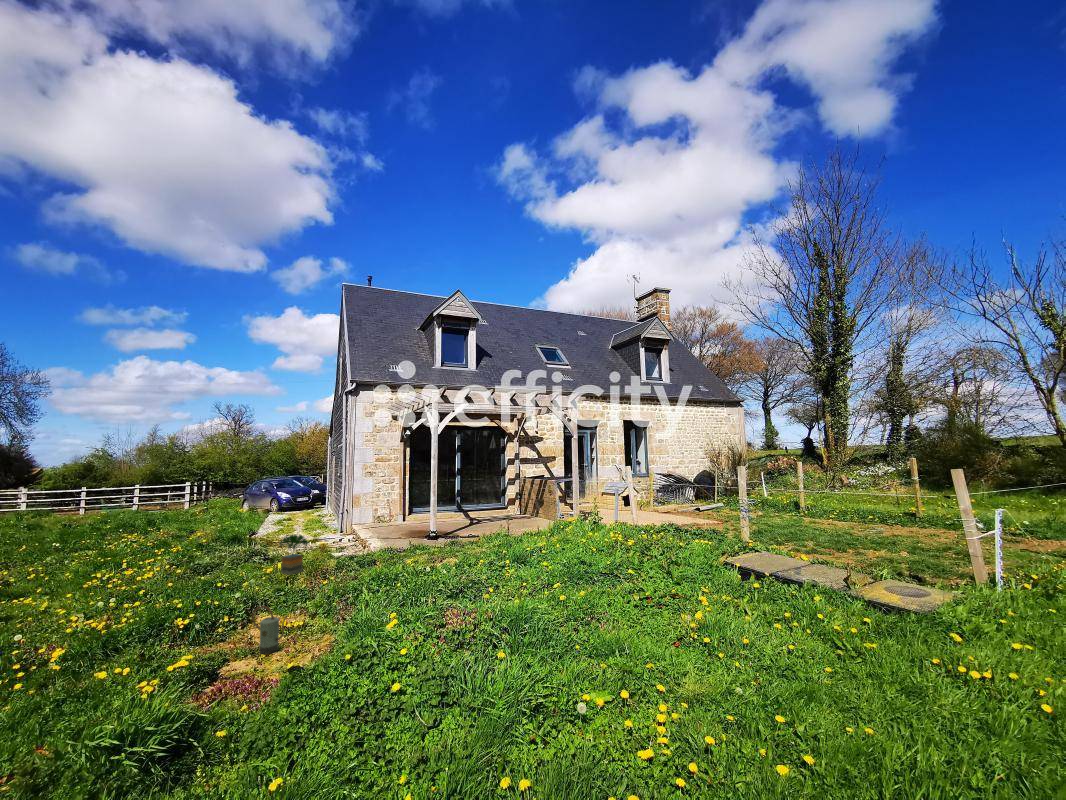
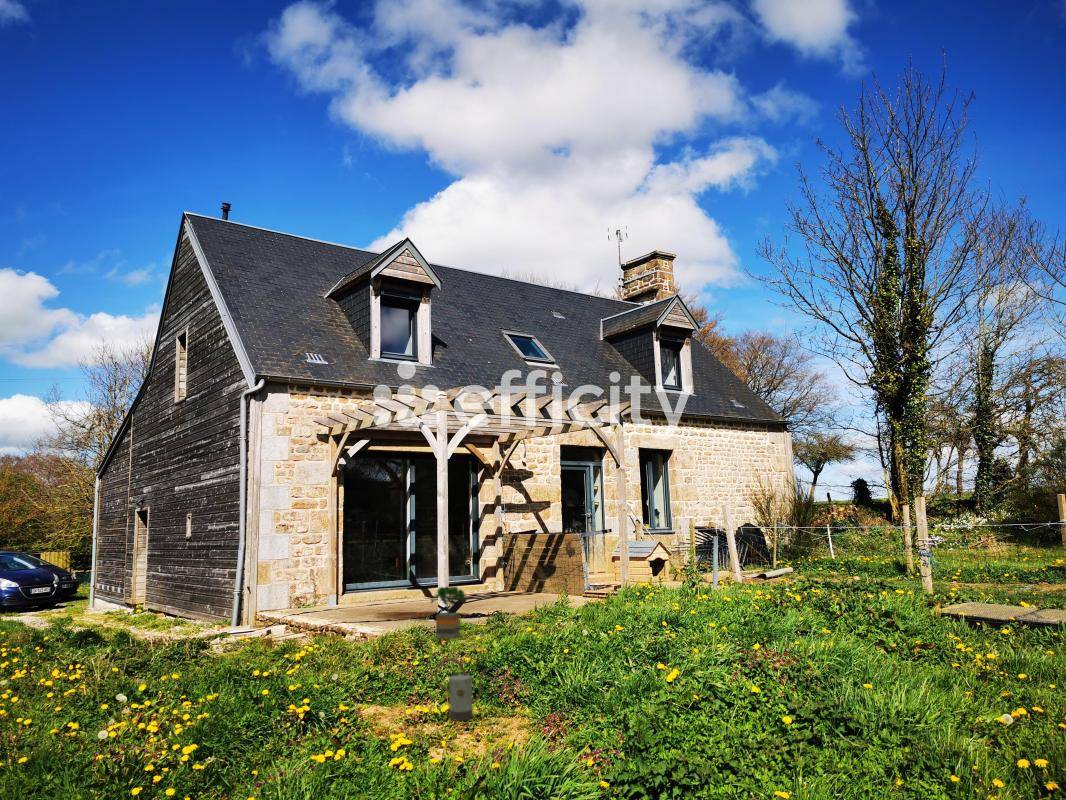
potted tree: present [280,535,308,575] -> present [431,587,466,638]

